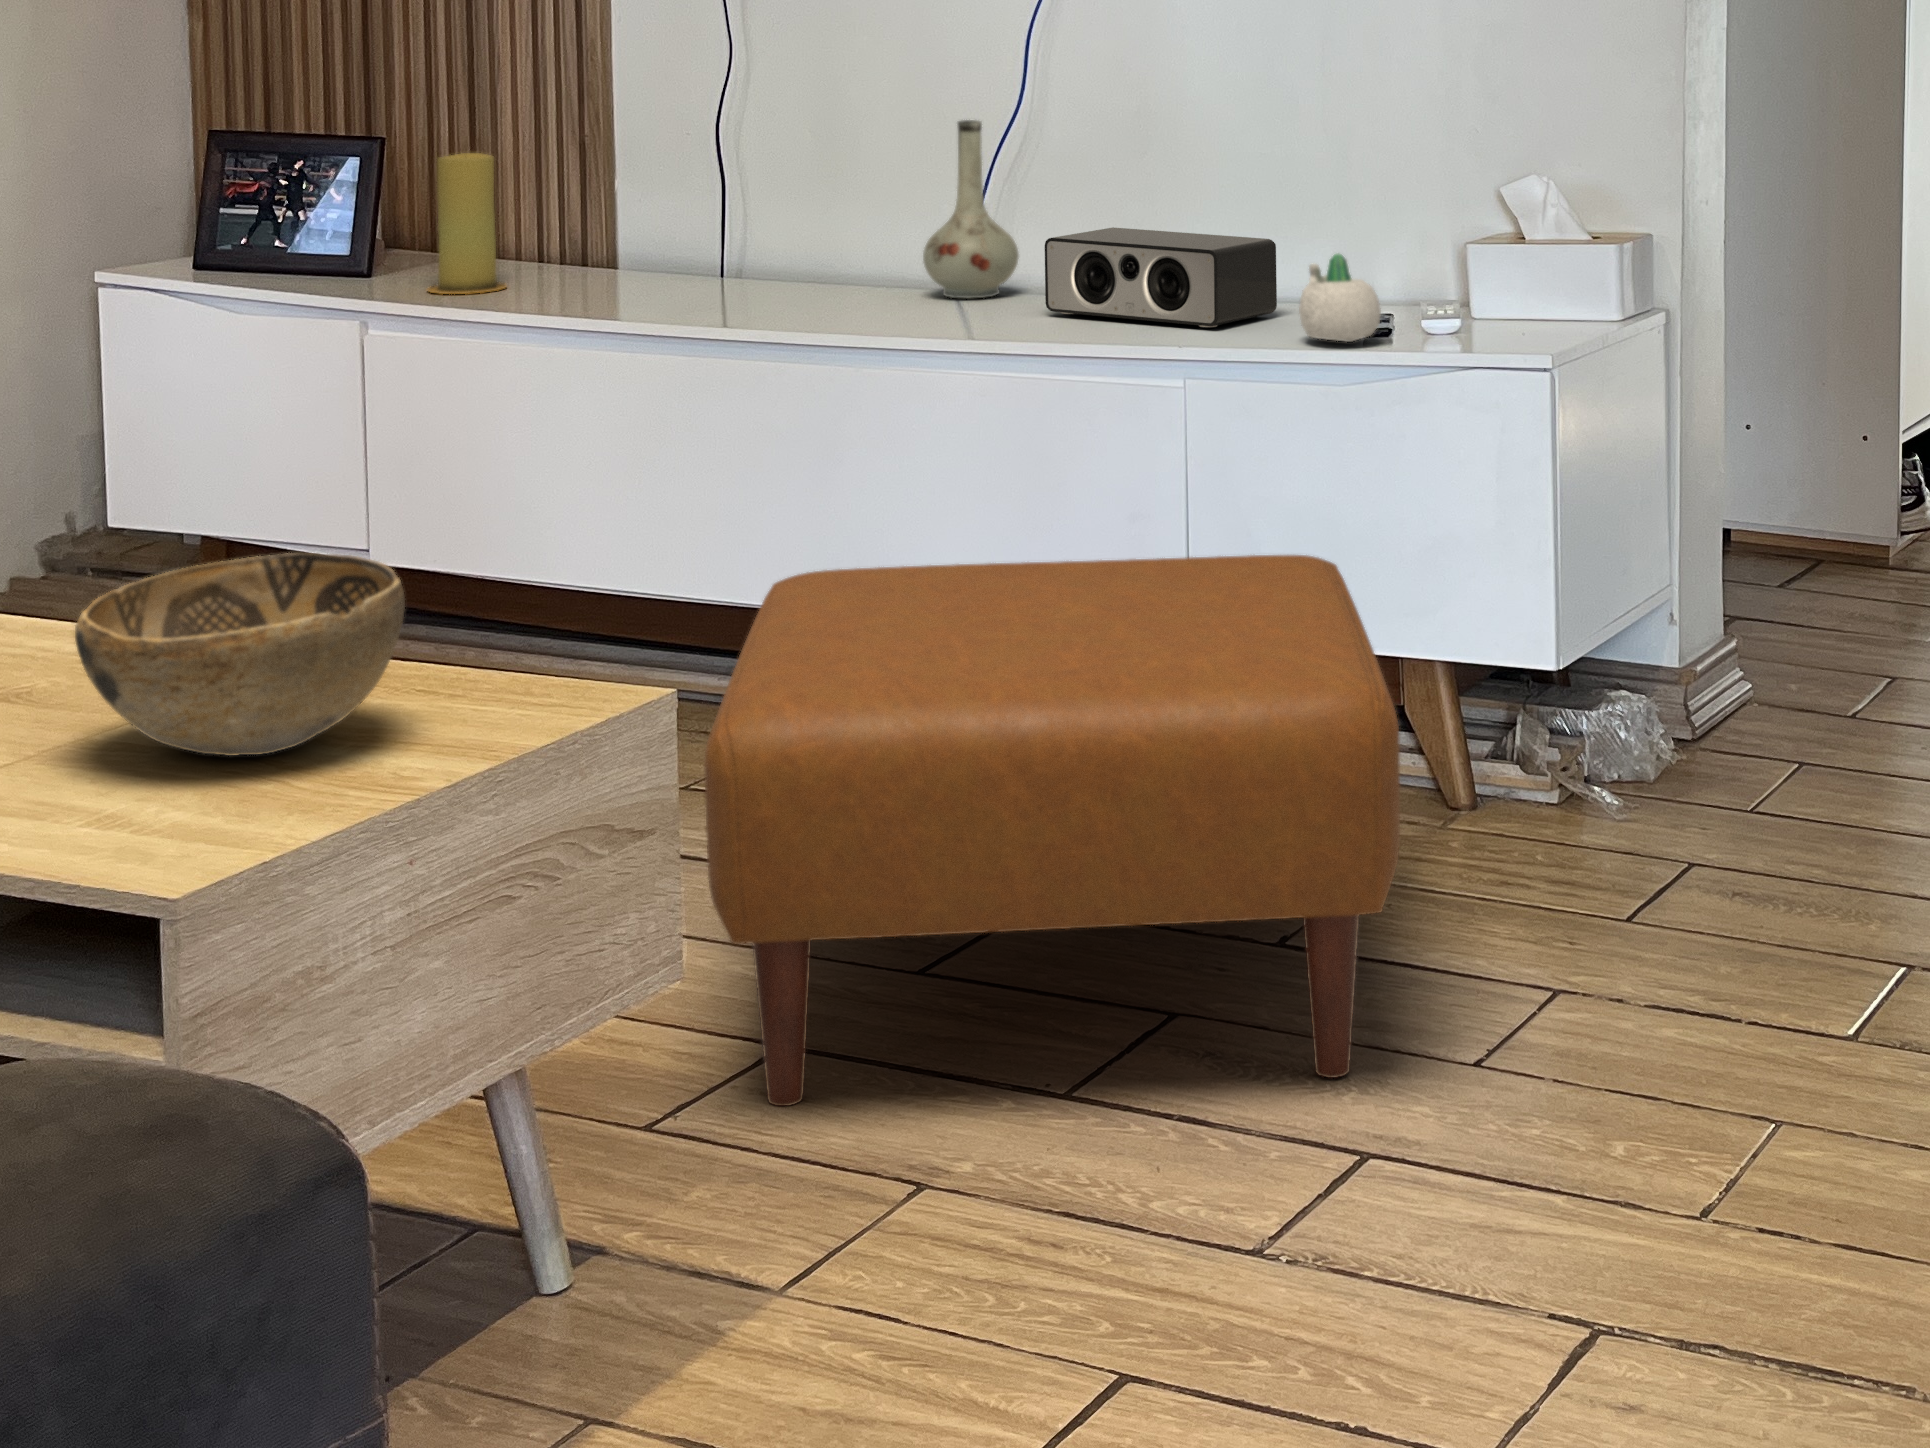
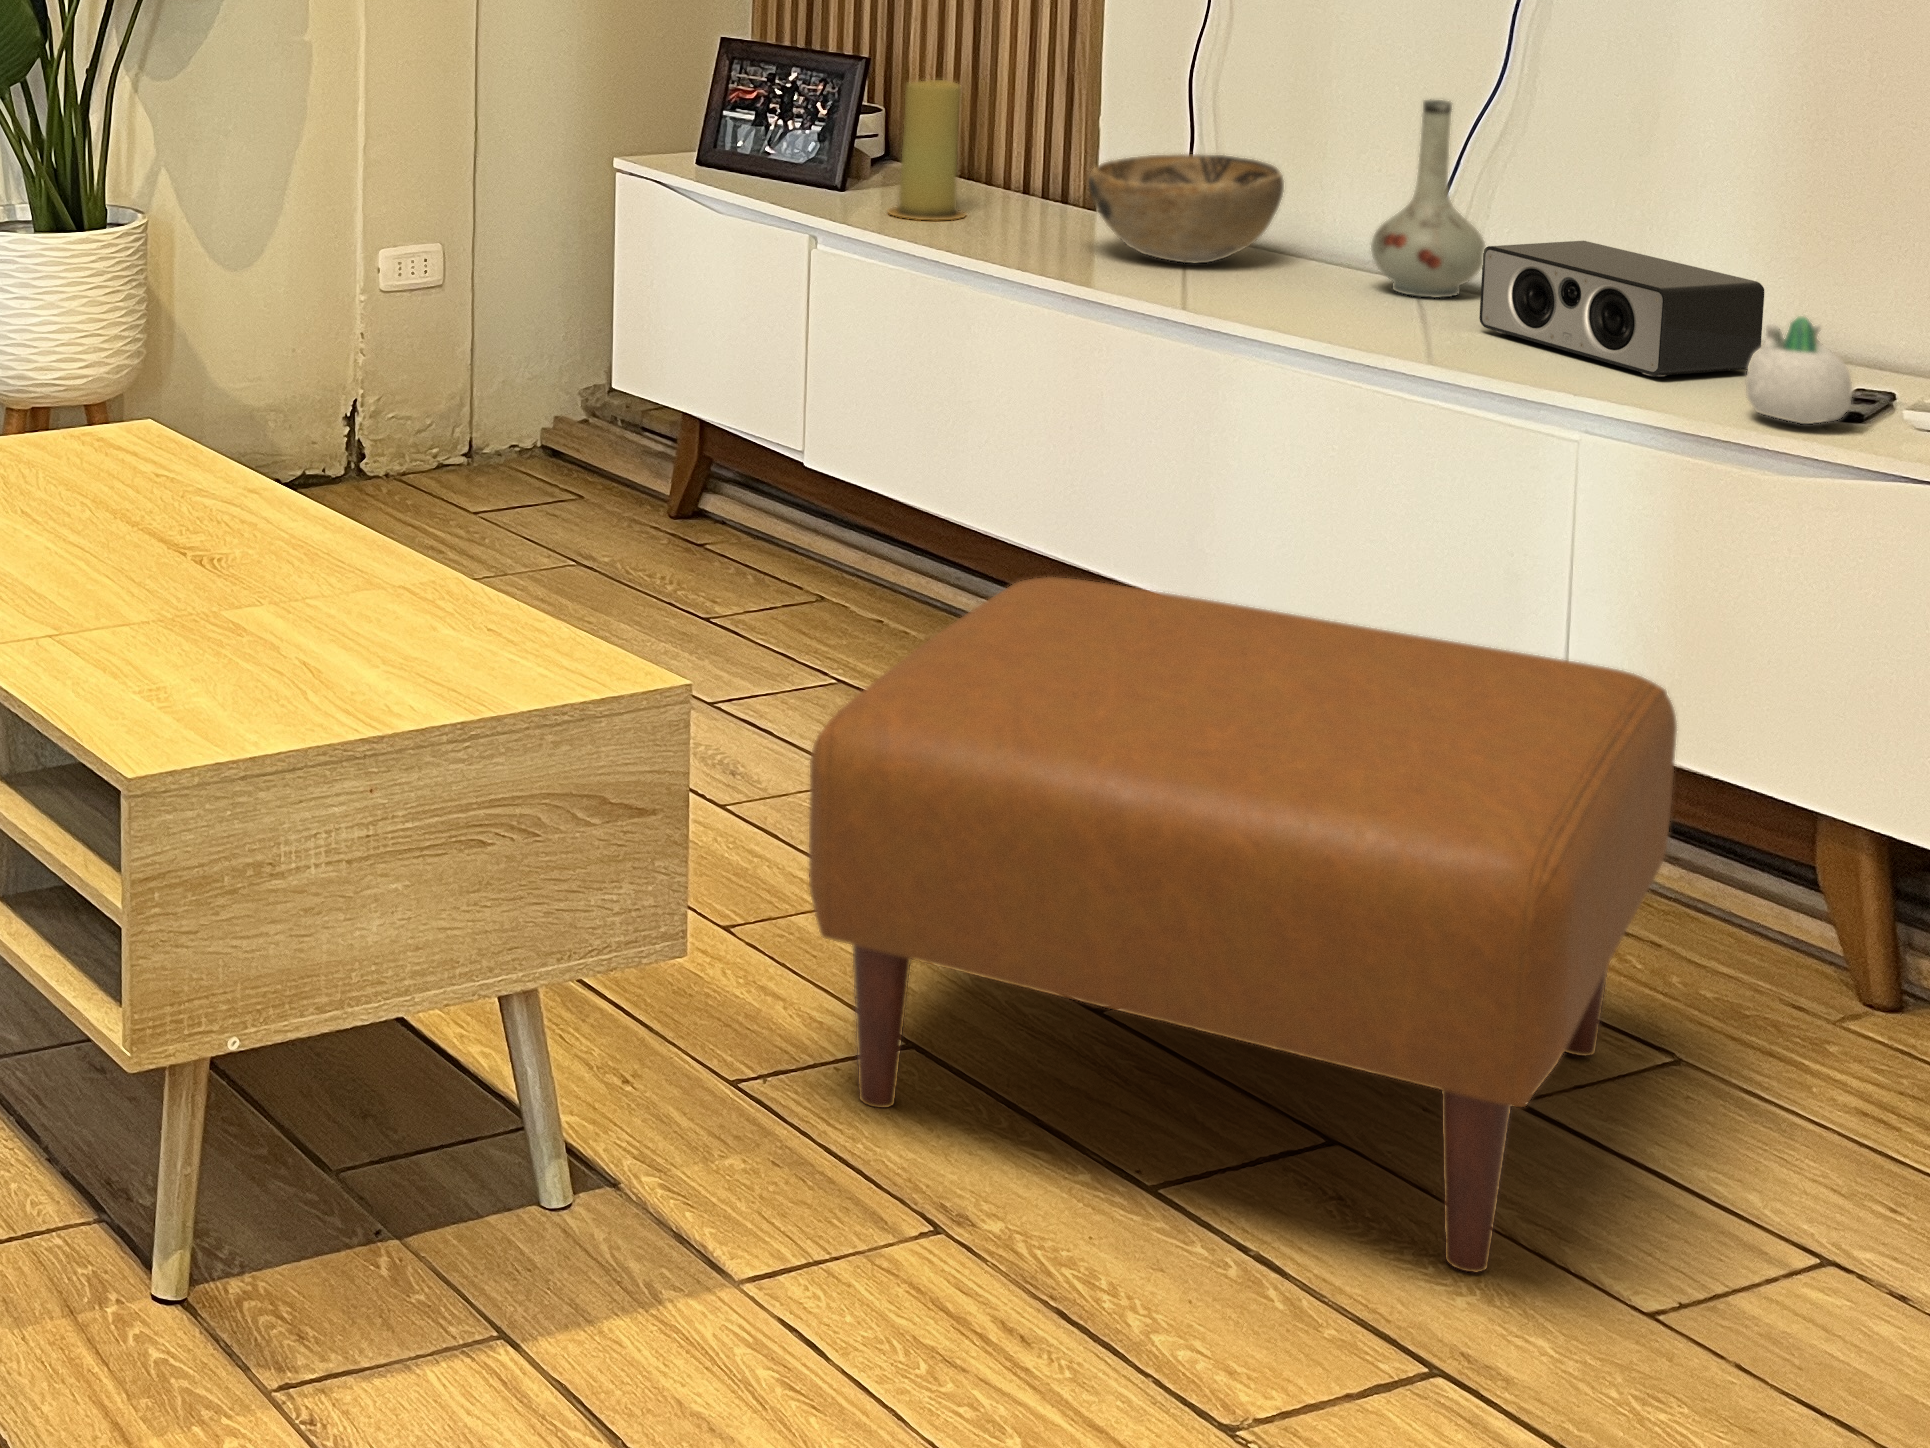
decorative bowl: present [75,553,405,756] -> present [1089,154,1284,264]

